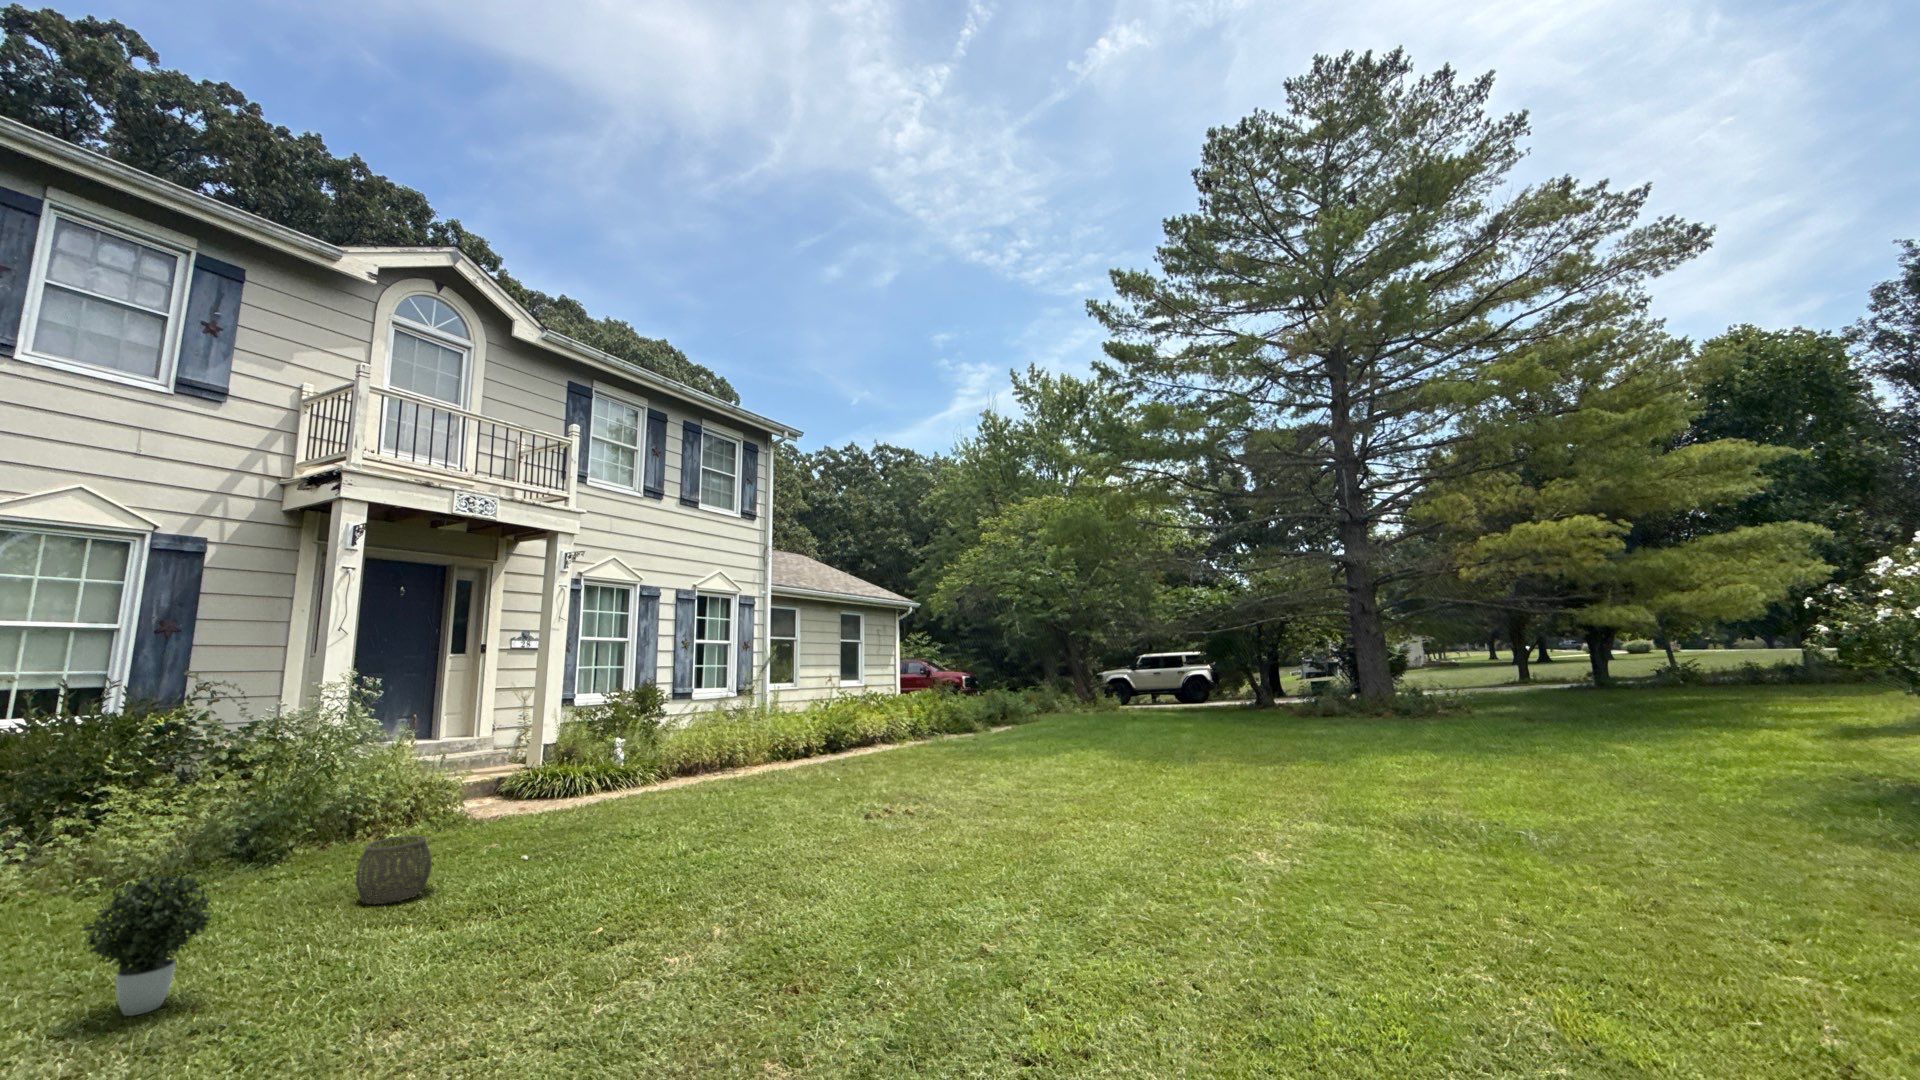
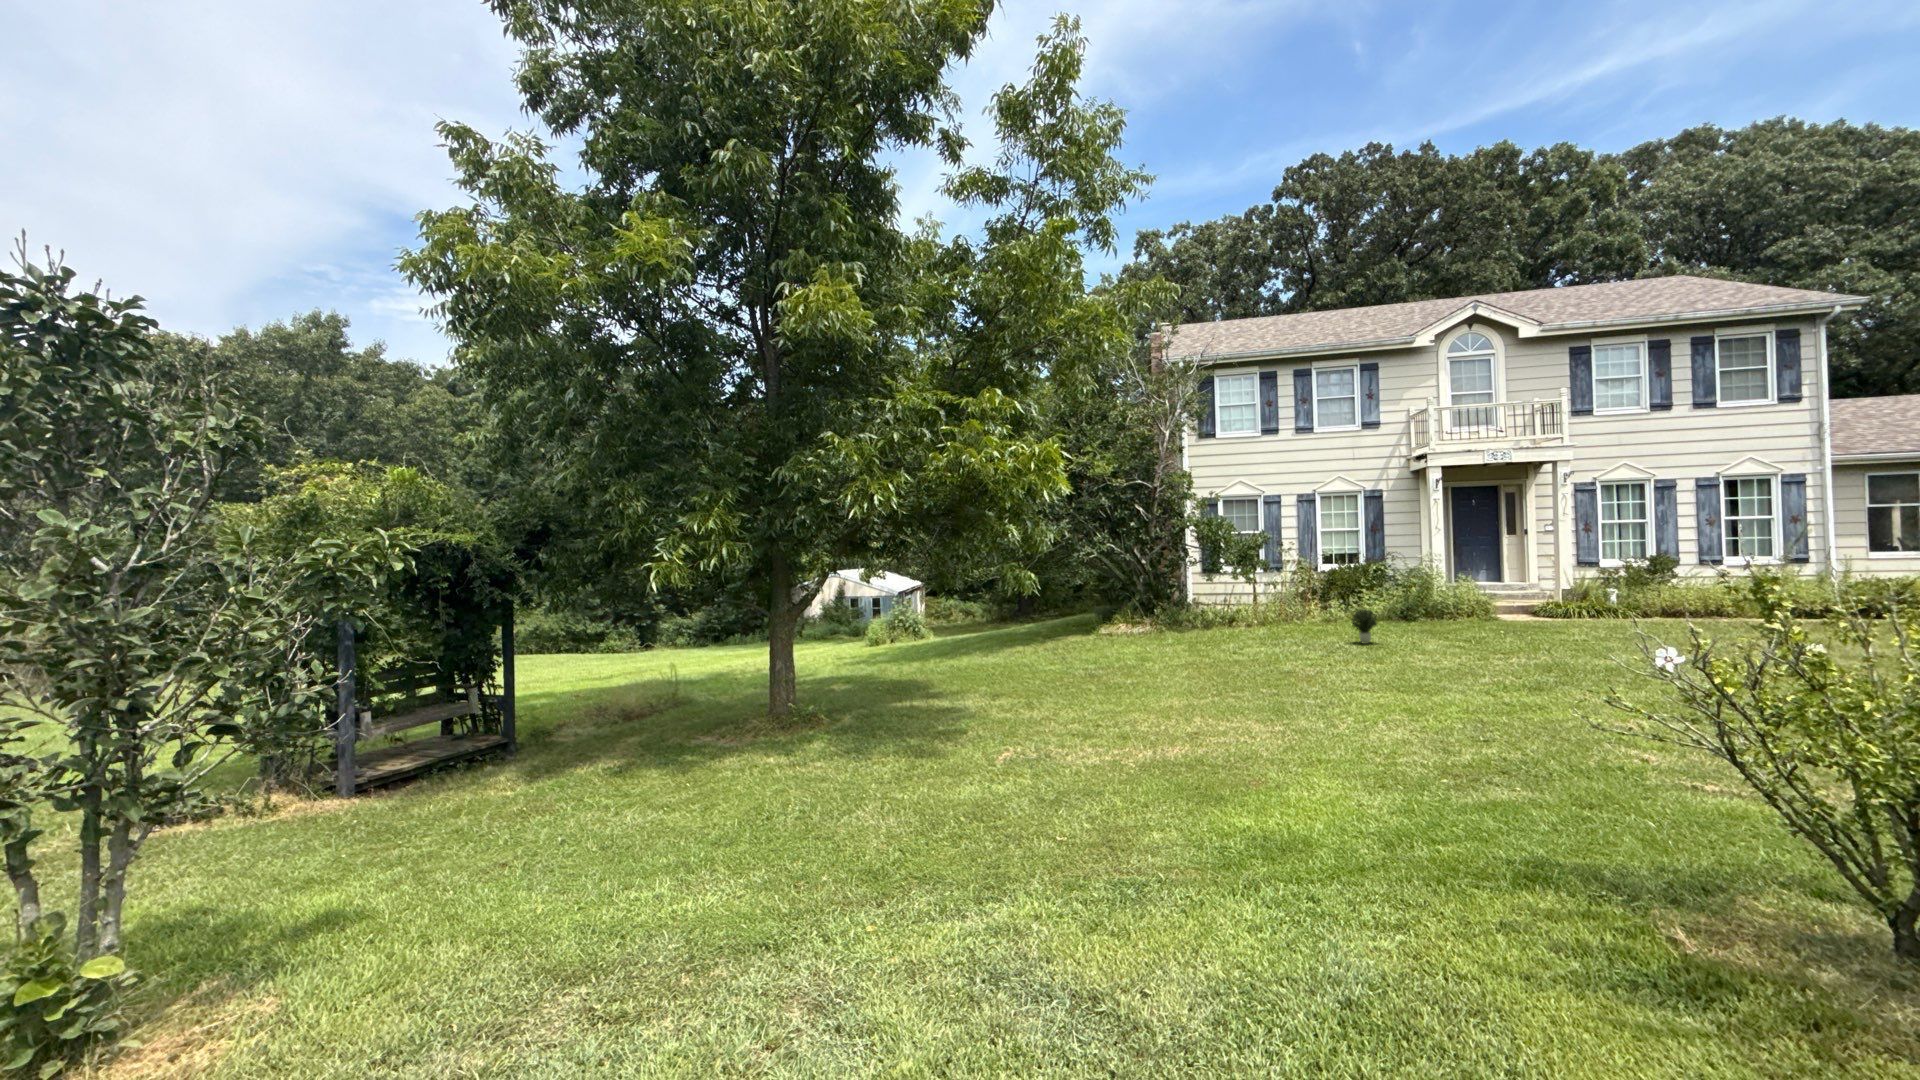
woven basket: present [355,836,431,904] -> none [1428,614,1456,636]

